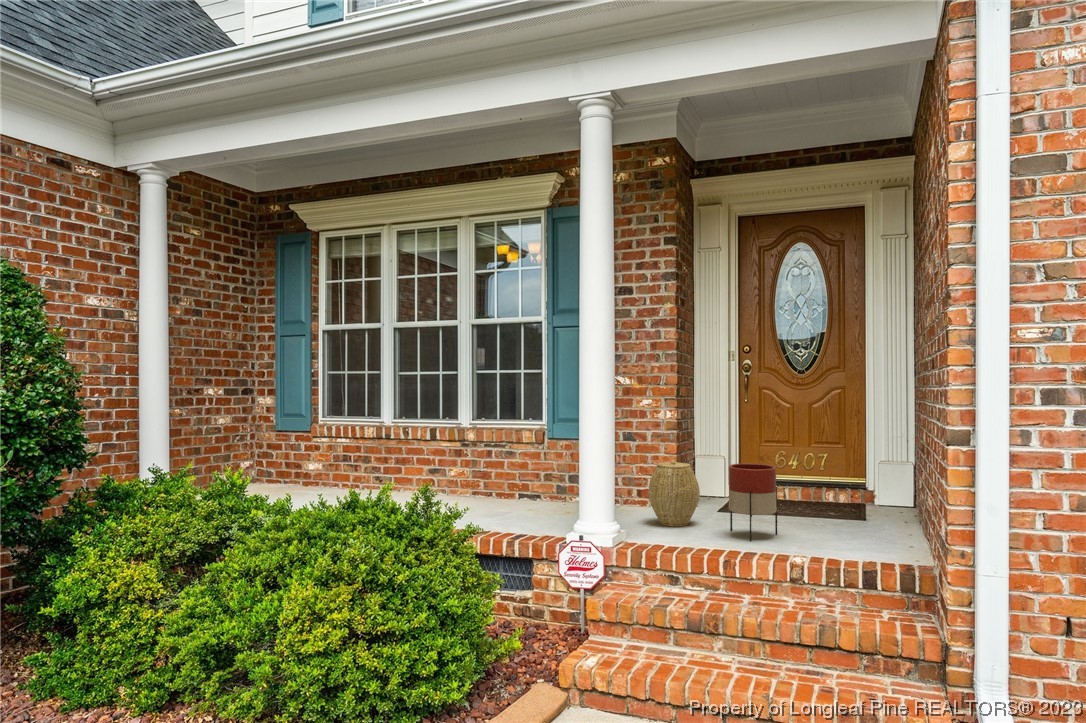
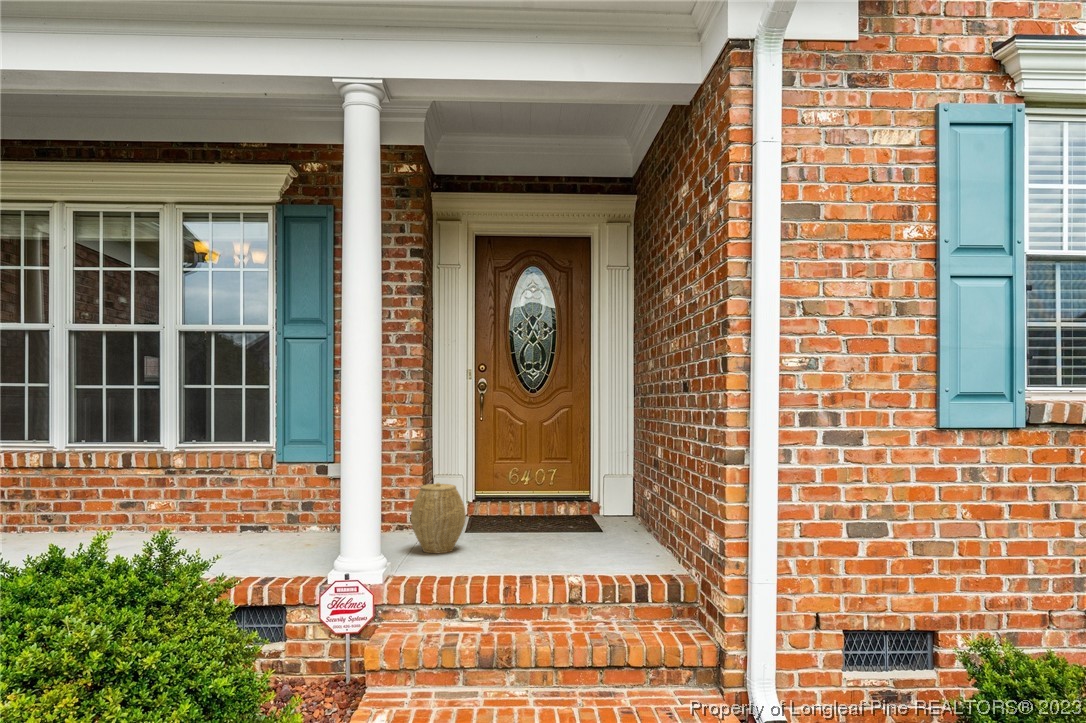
planter: present [729,463,777,542] -> none [500,482,548,564]

